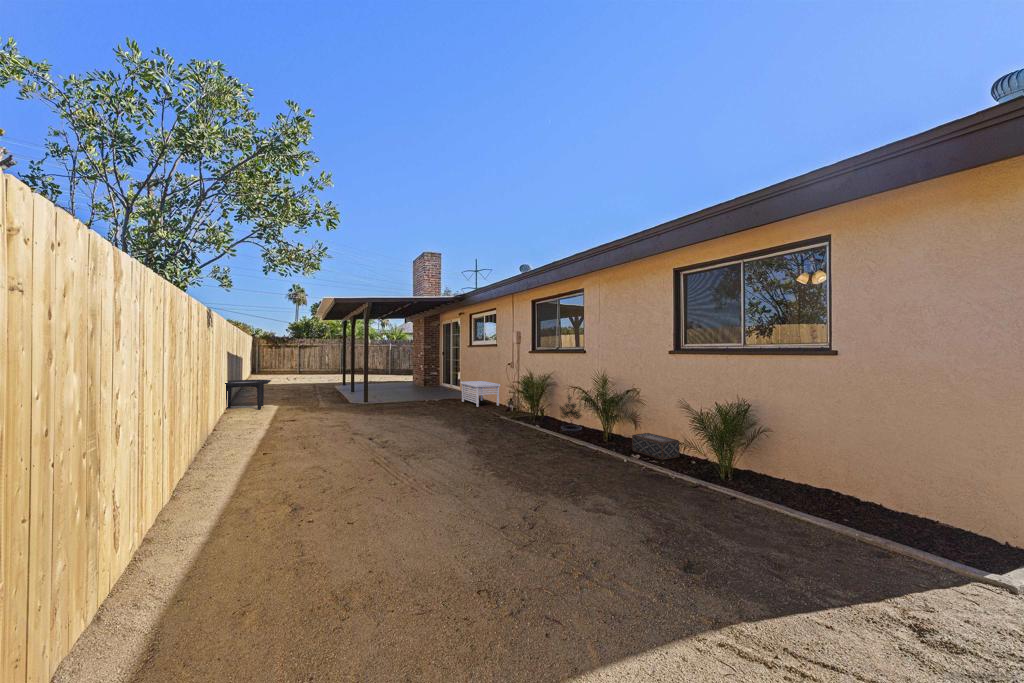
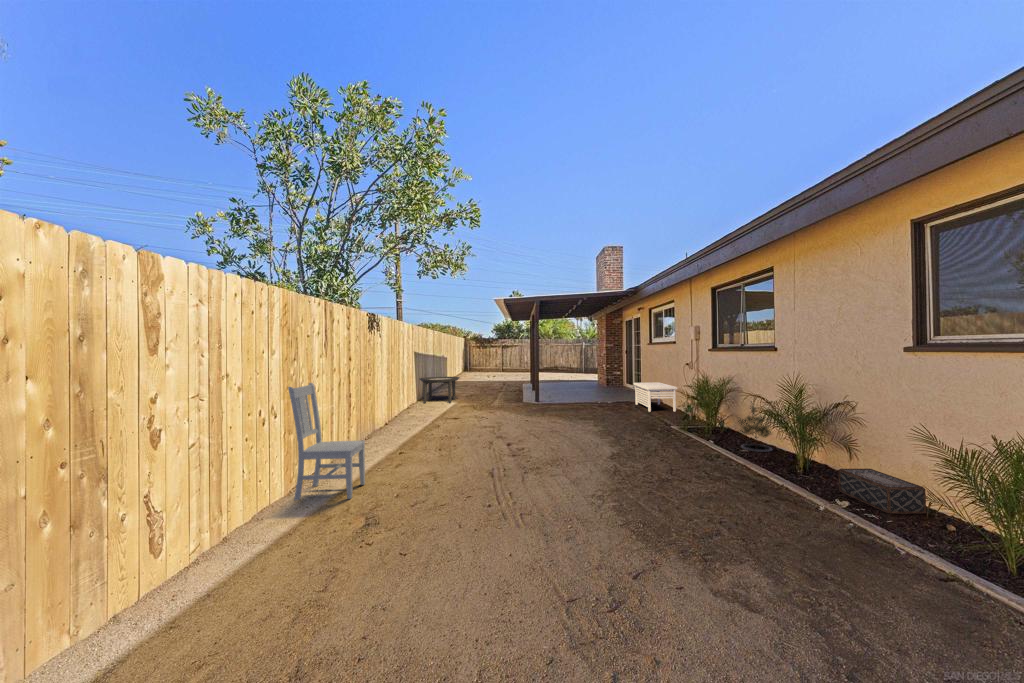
chair: none [126,384,222,529] -> present [288,383,365,501]

